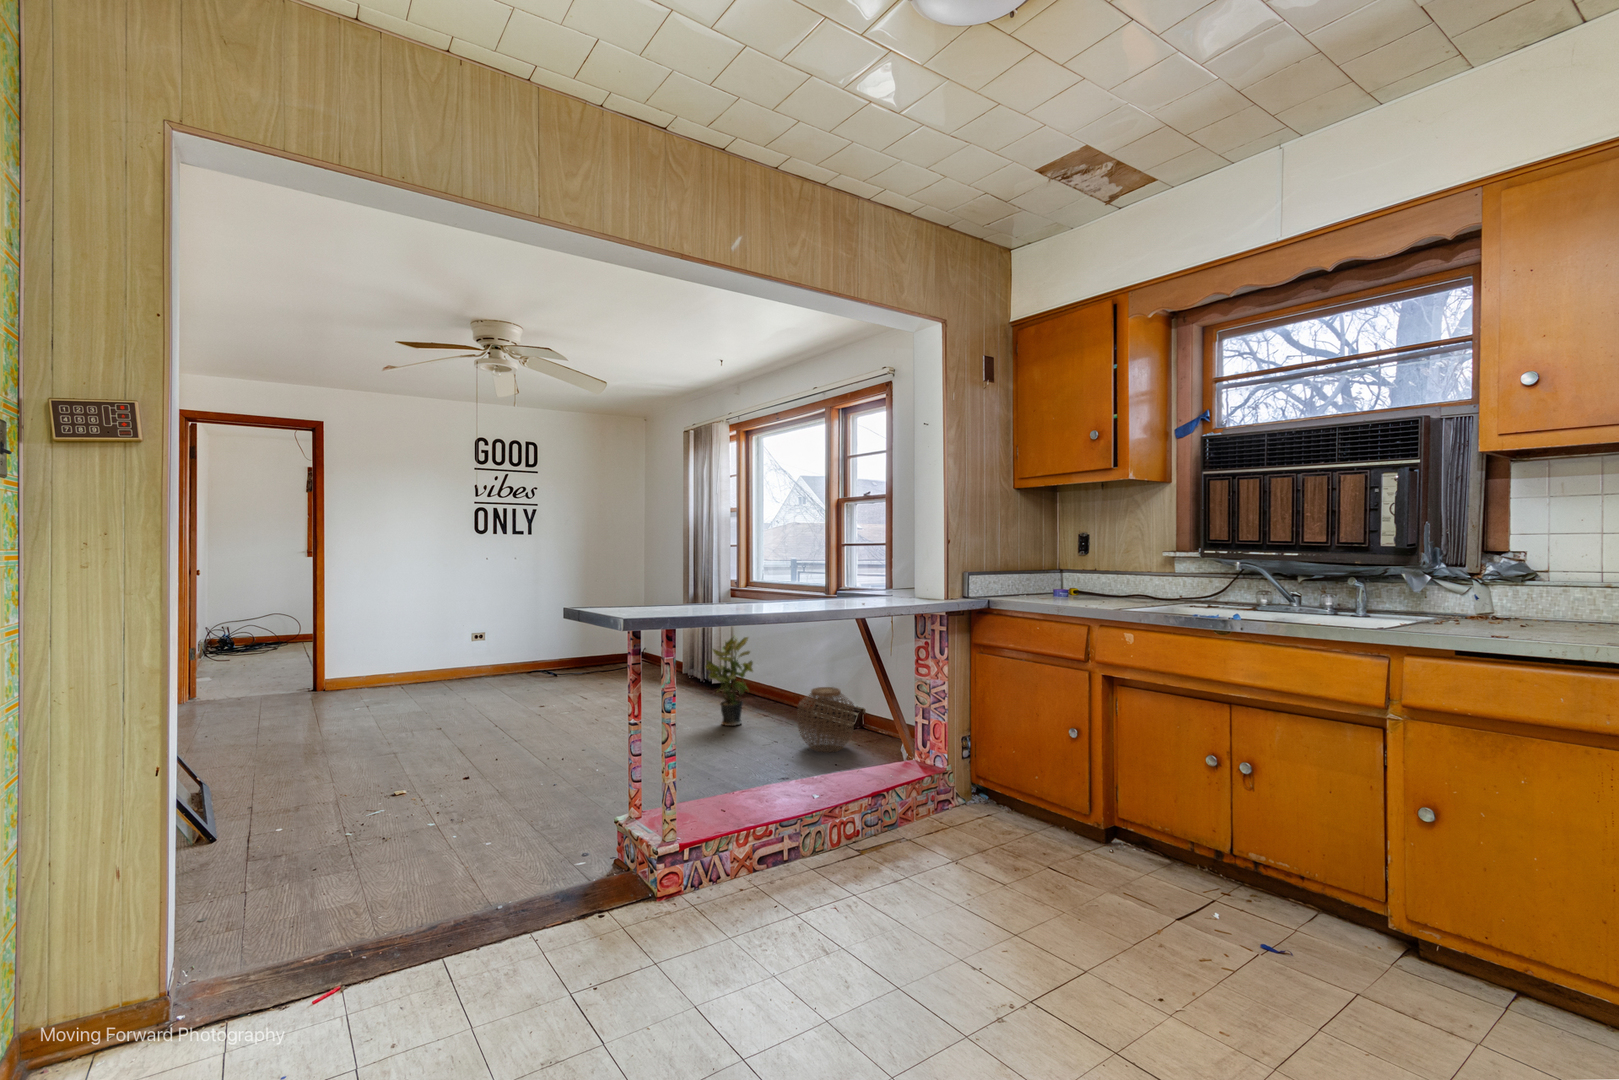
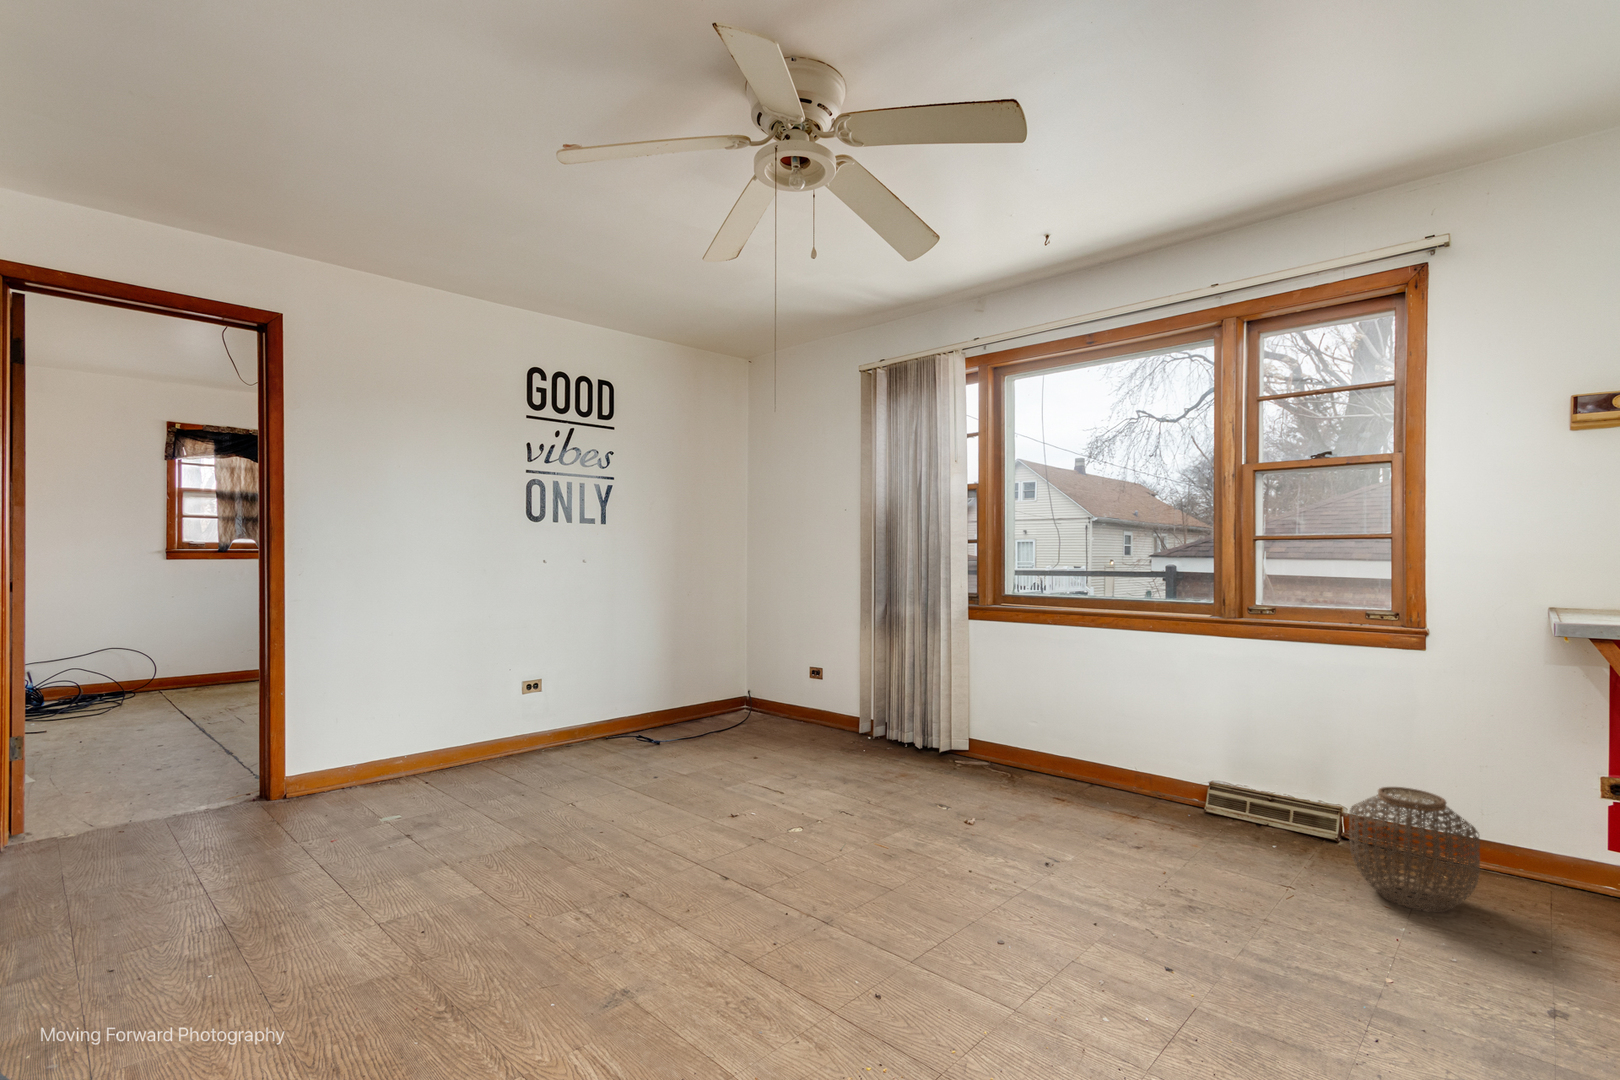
potted plant: present [705,636,753,726] -> none [1088,690,1171,850]

